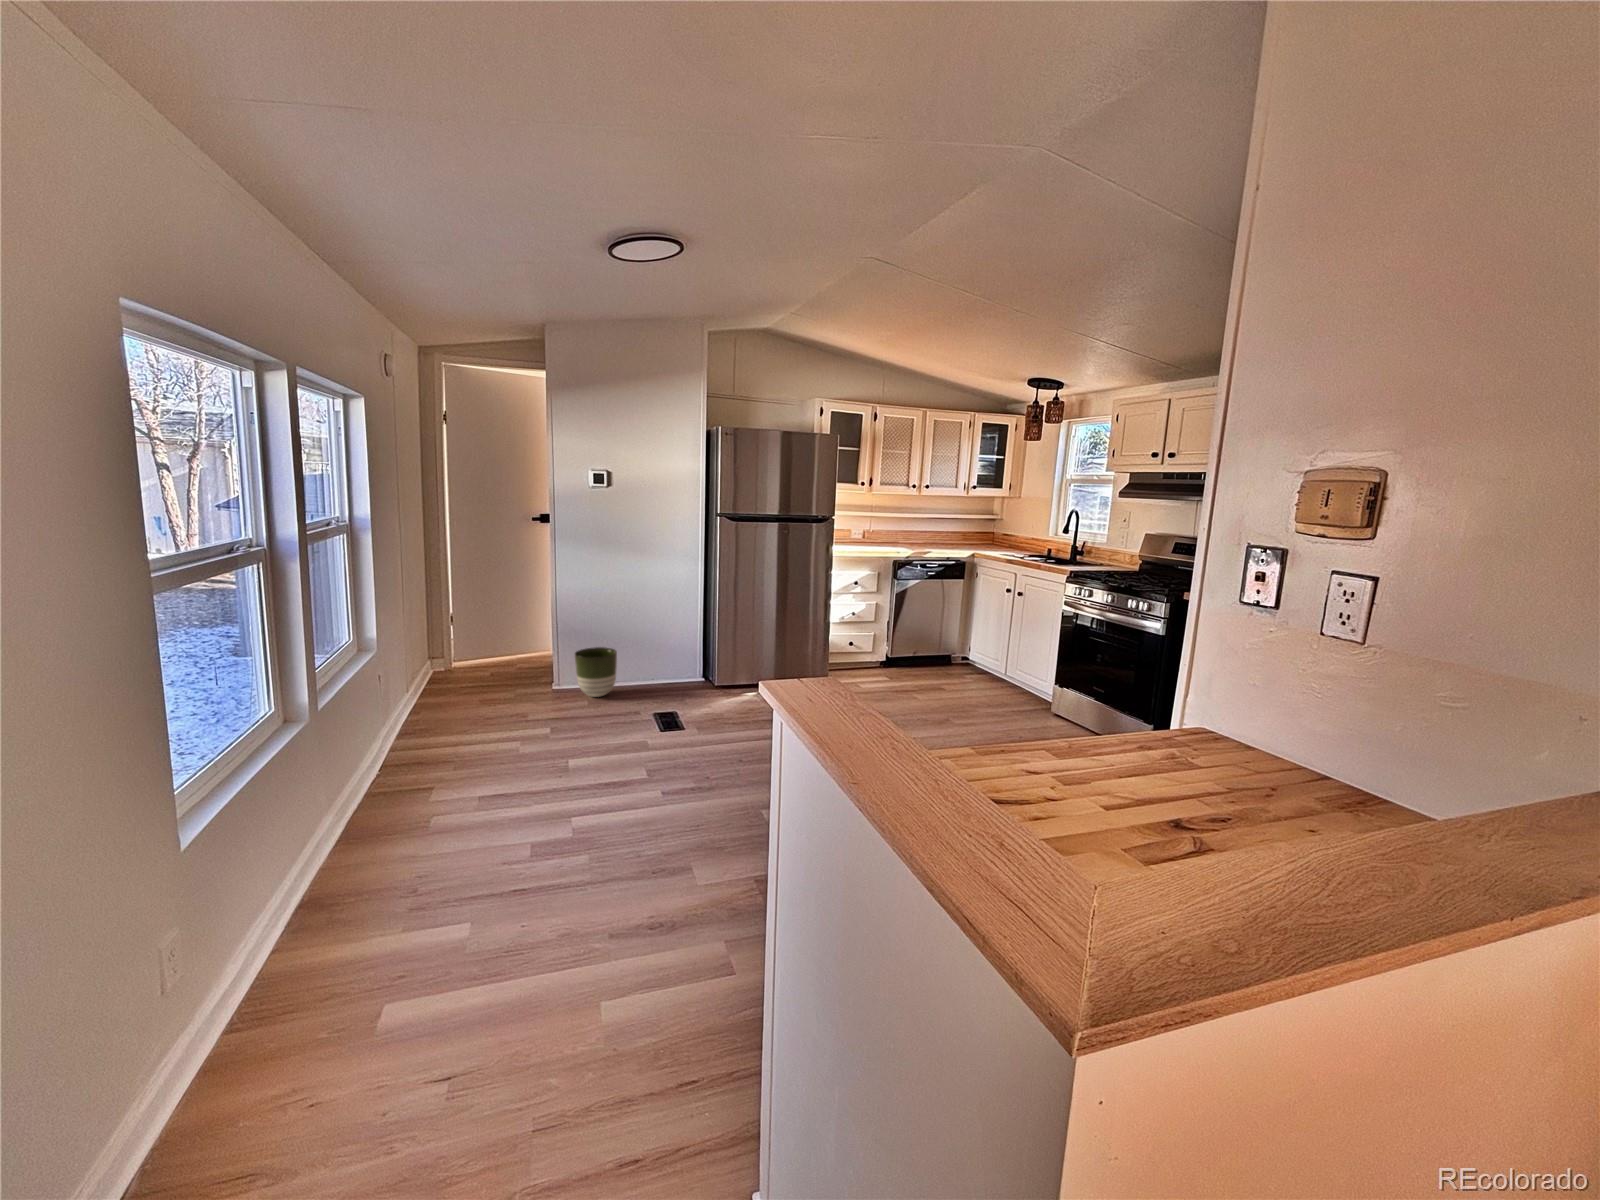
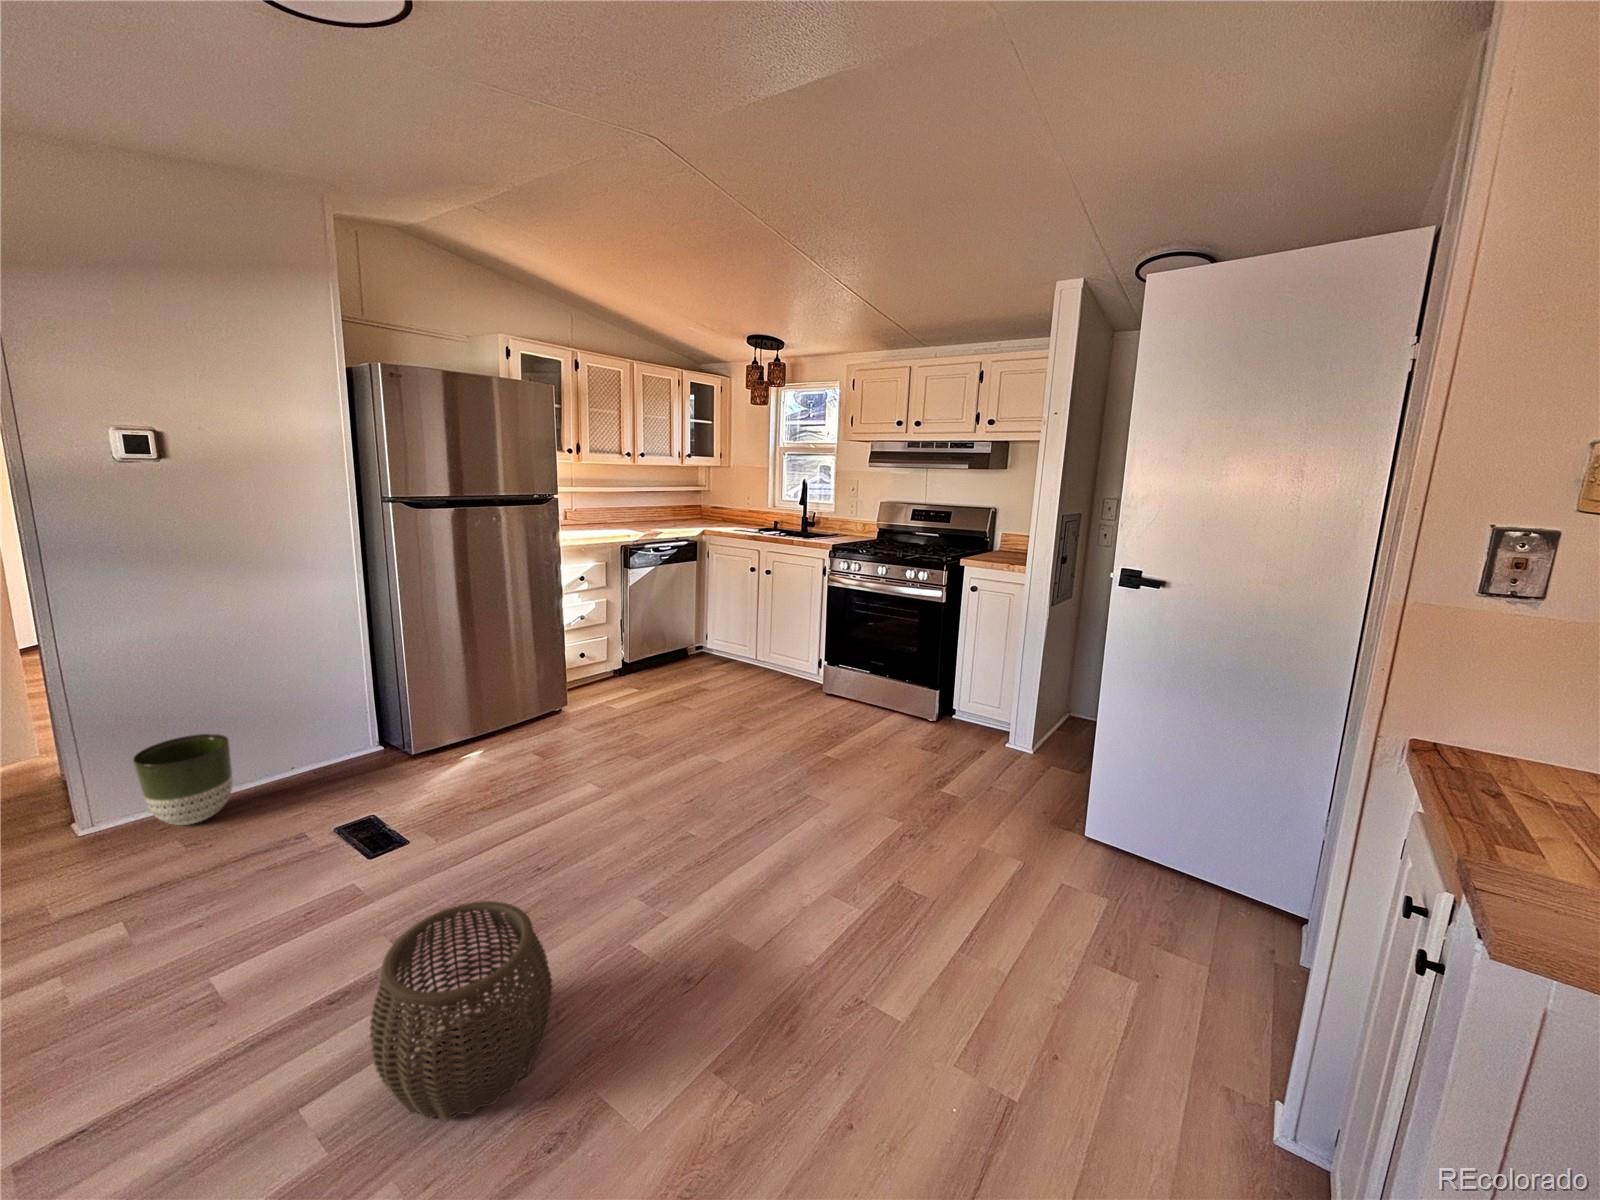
woven basket: none [611,735,703,837] -> present [370,901,553,1120]

